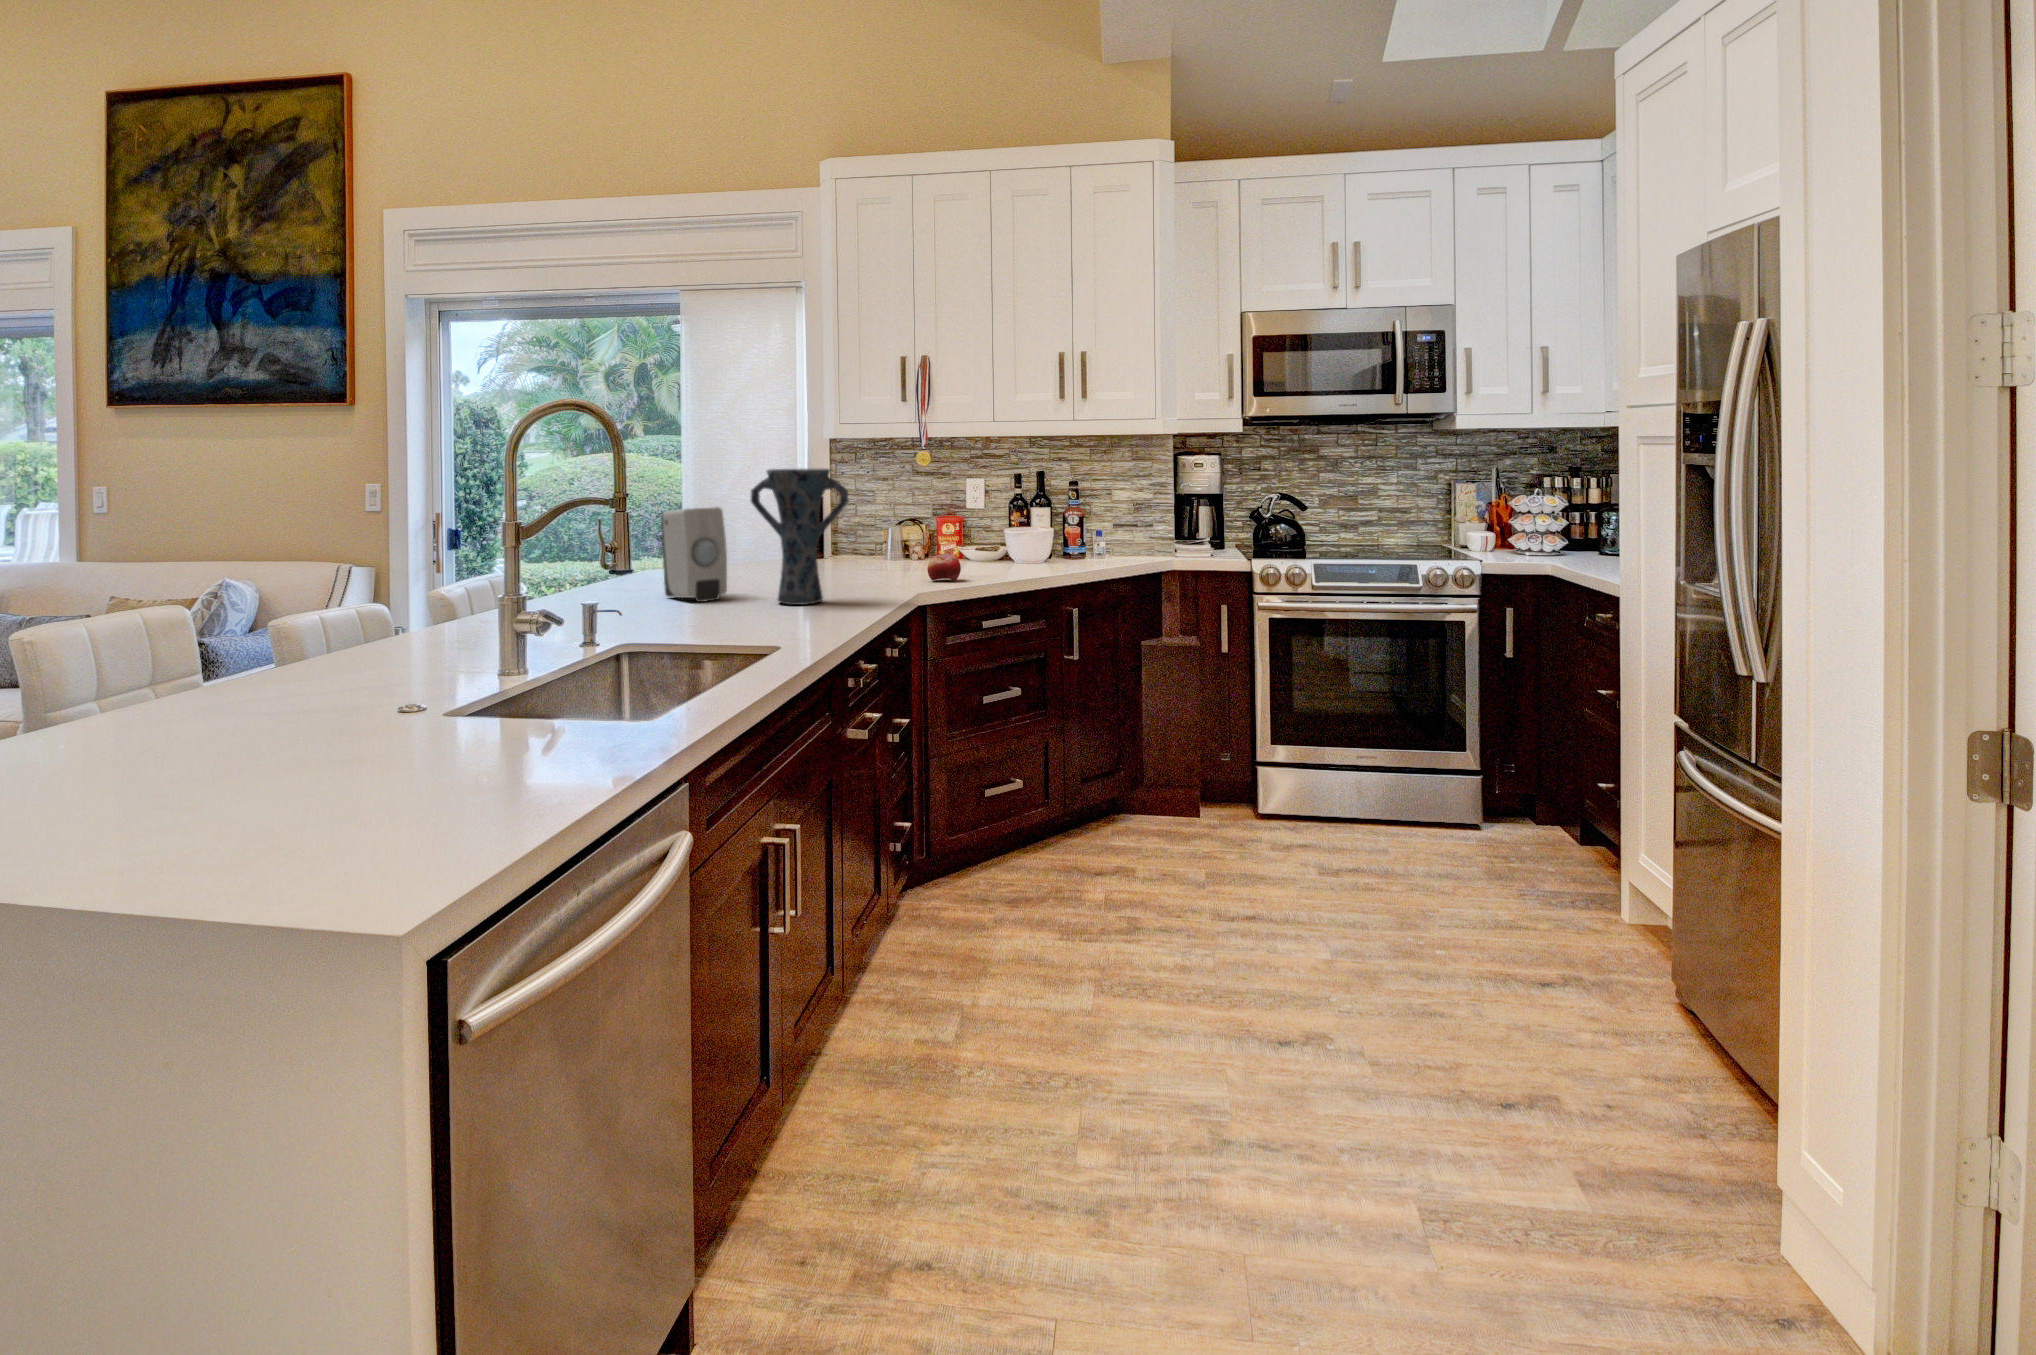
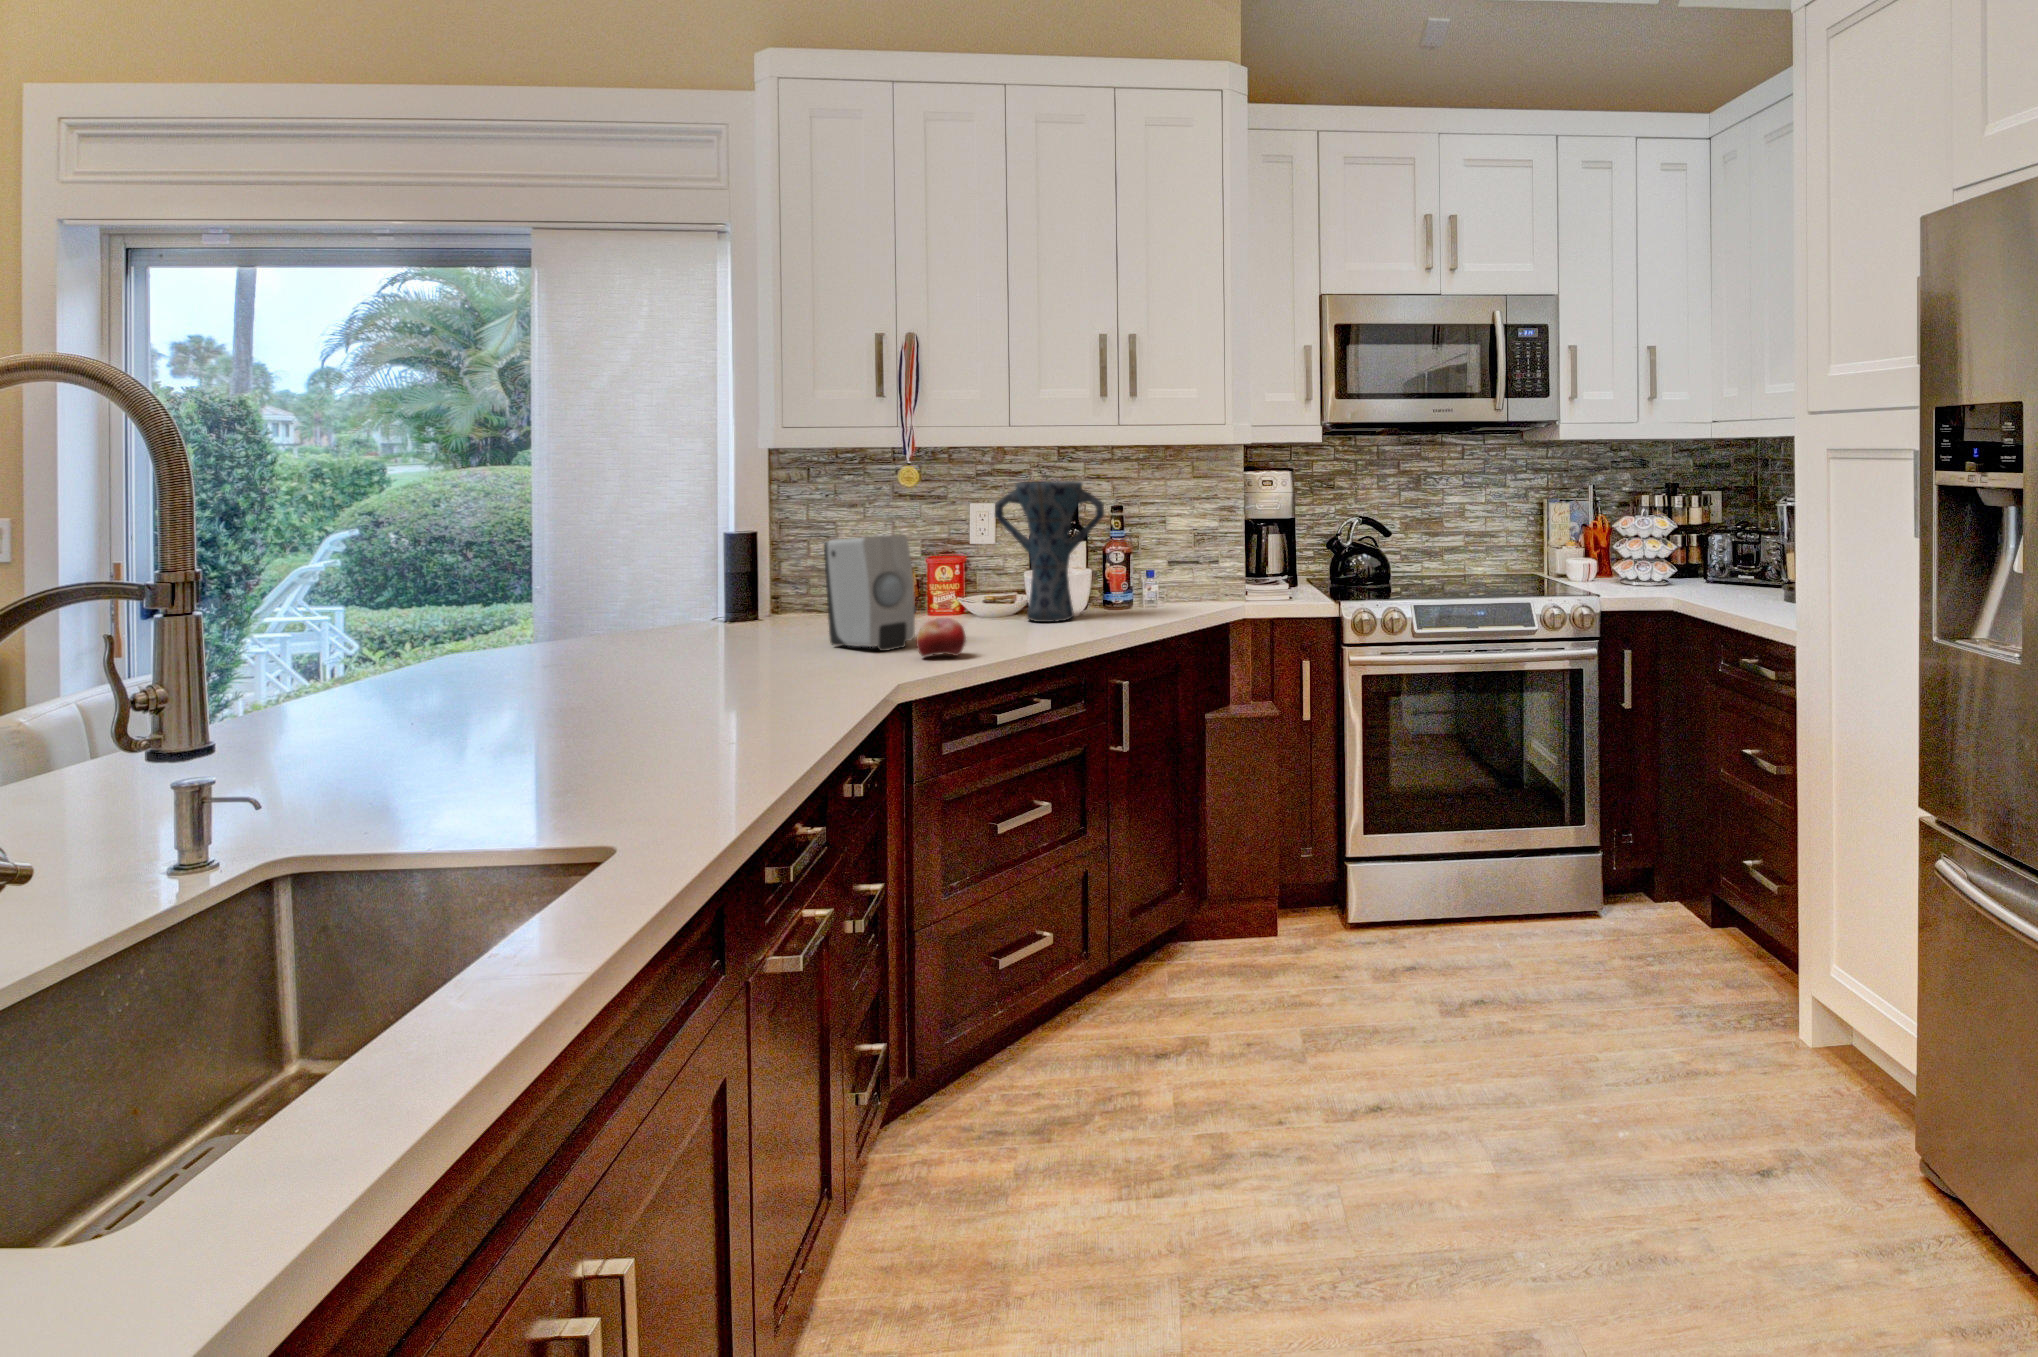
vase: present [751,469,848,605] -> present [995,481,1104,622]
soap dispenser: present [661,507,727,602] -> present [824,534,915,651]

